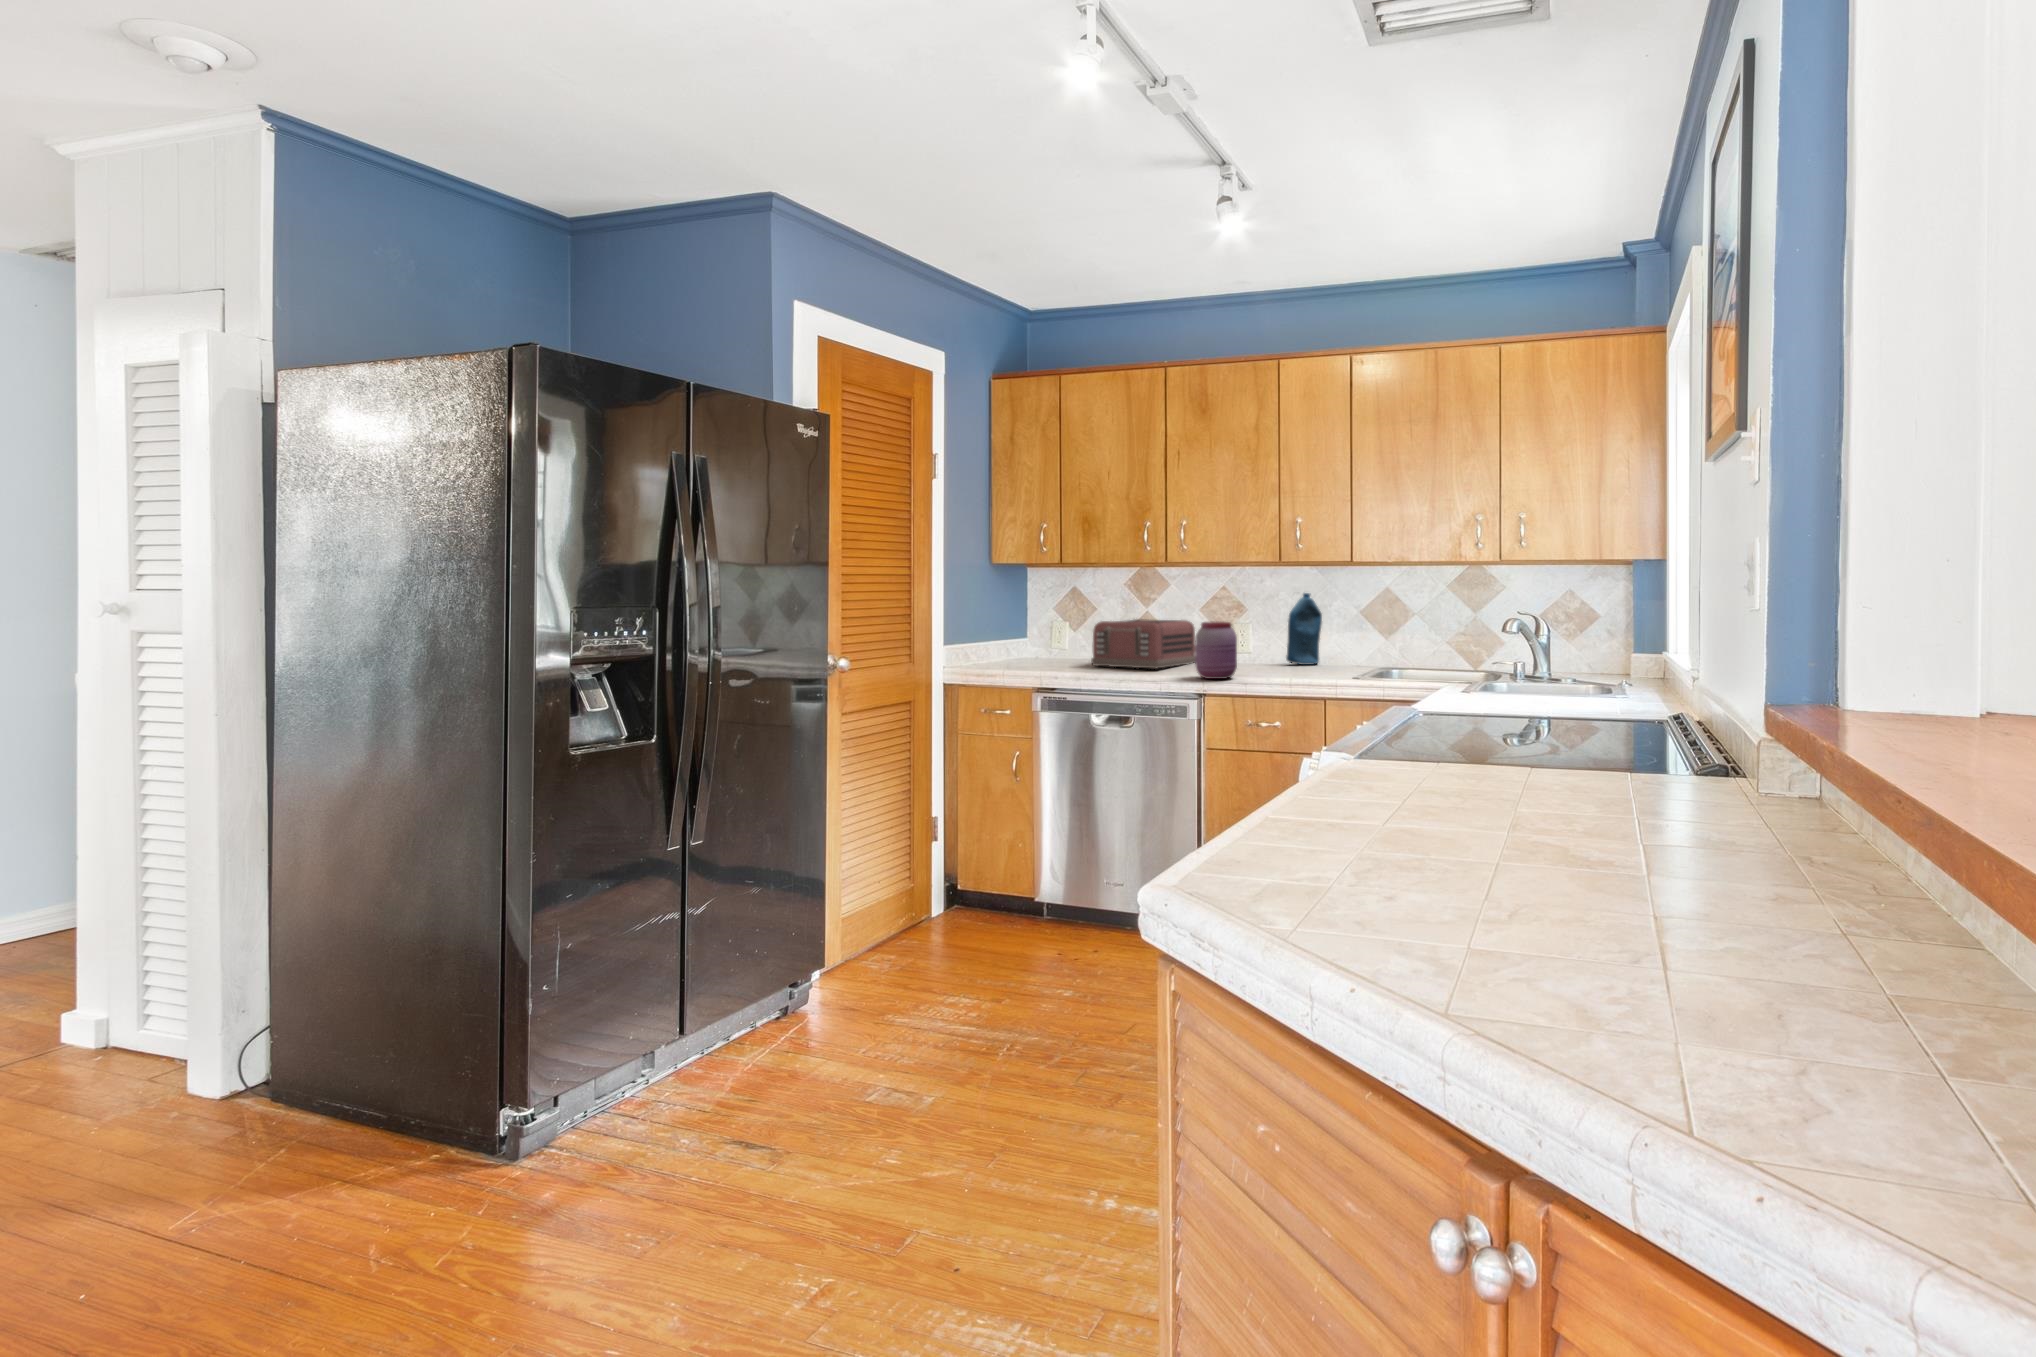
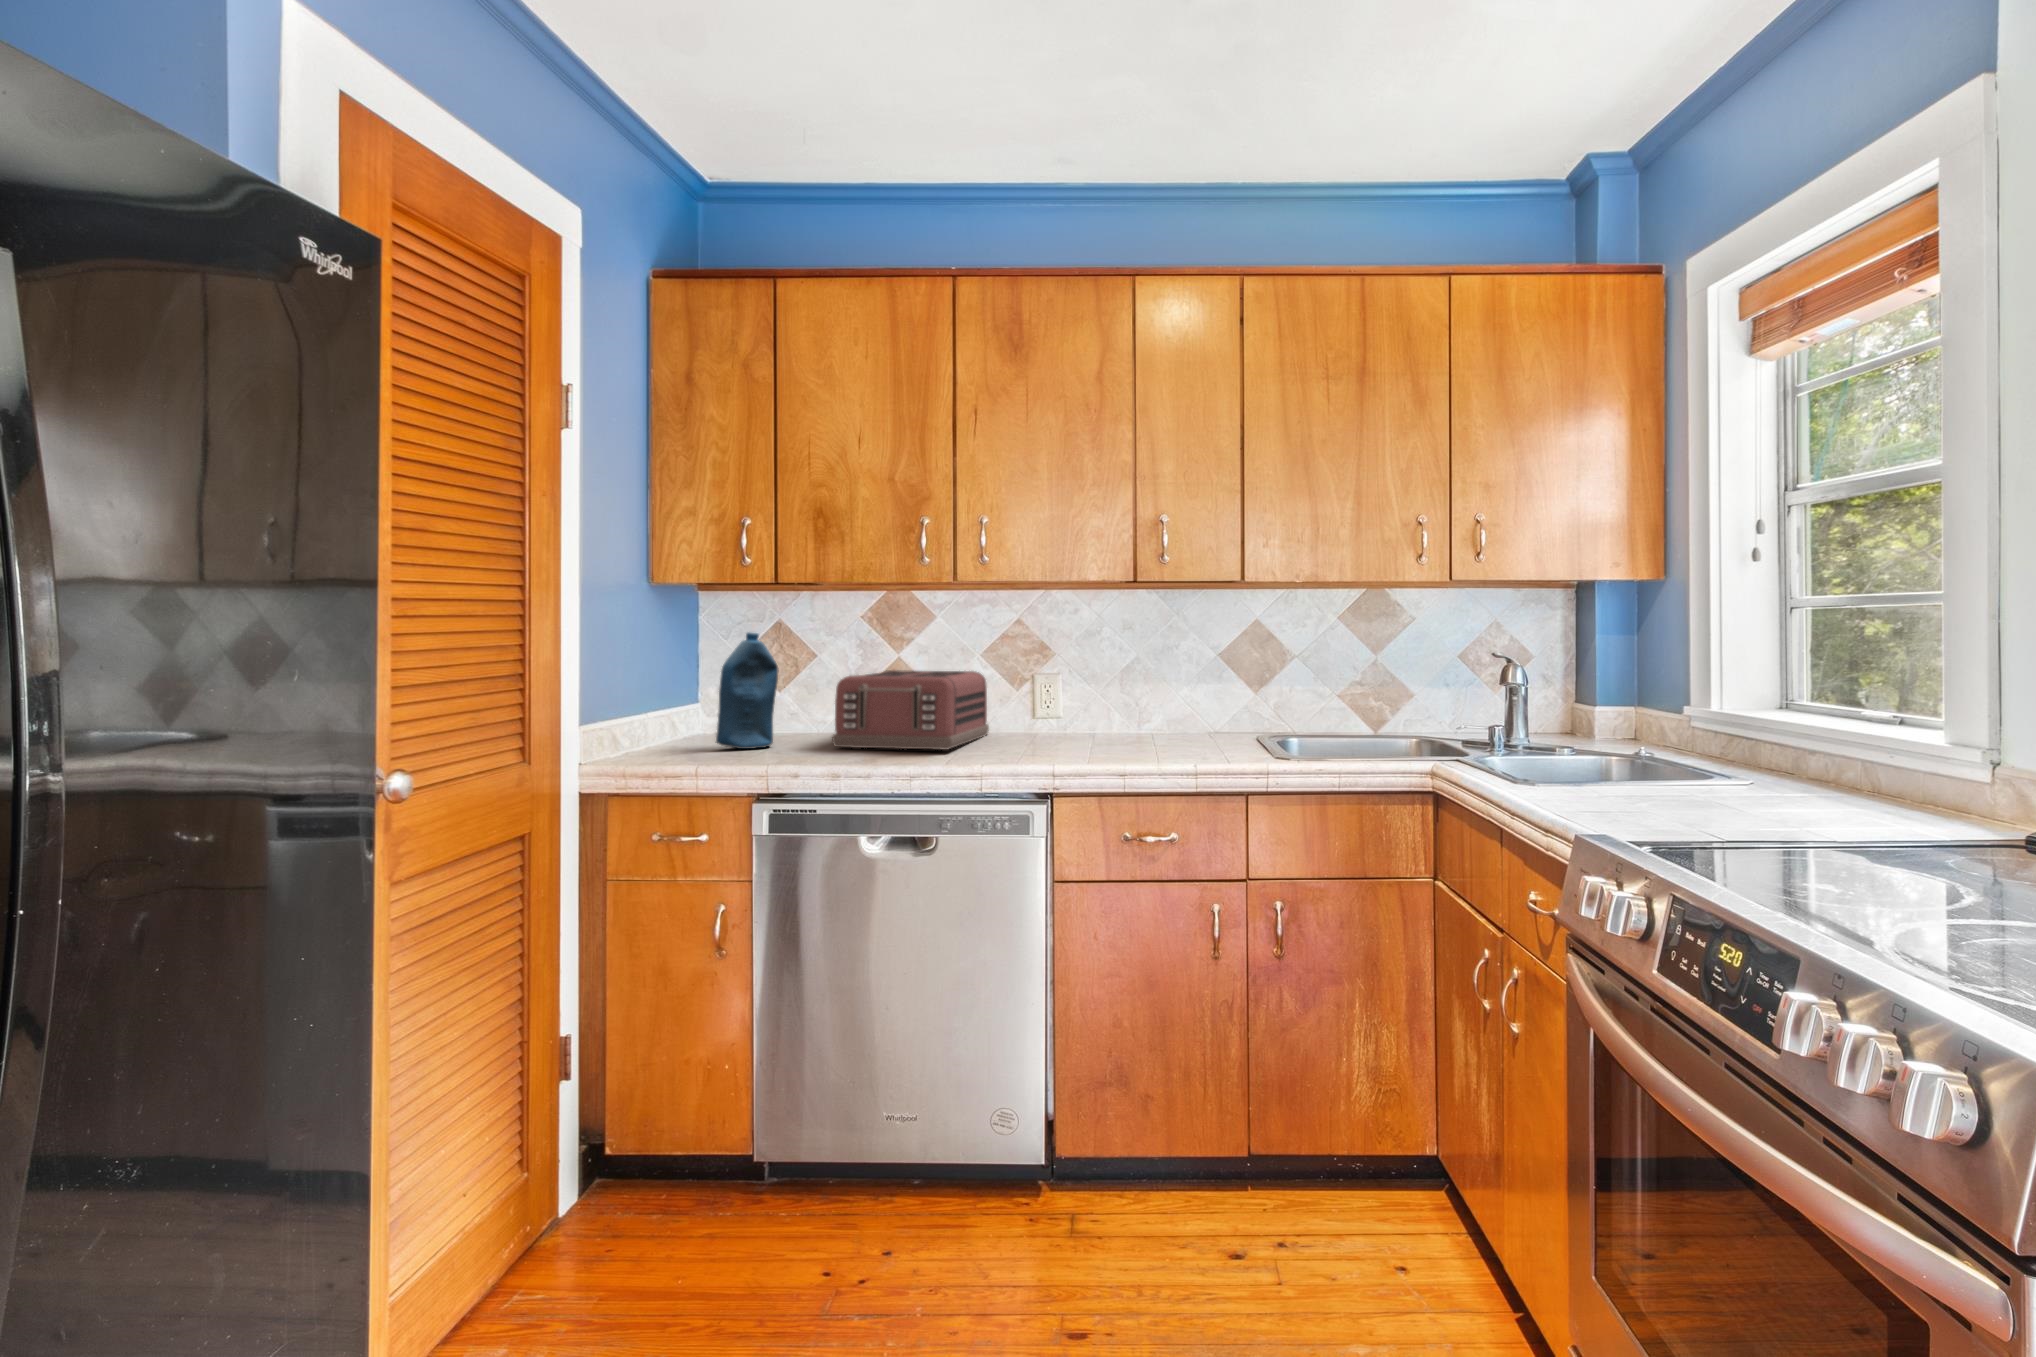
bottle: present [1286,593,1322,665] -> present [716,633,779,749]
jar: present [1195,622,1237,679] -> none [1027,675,1092,766]

